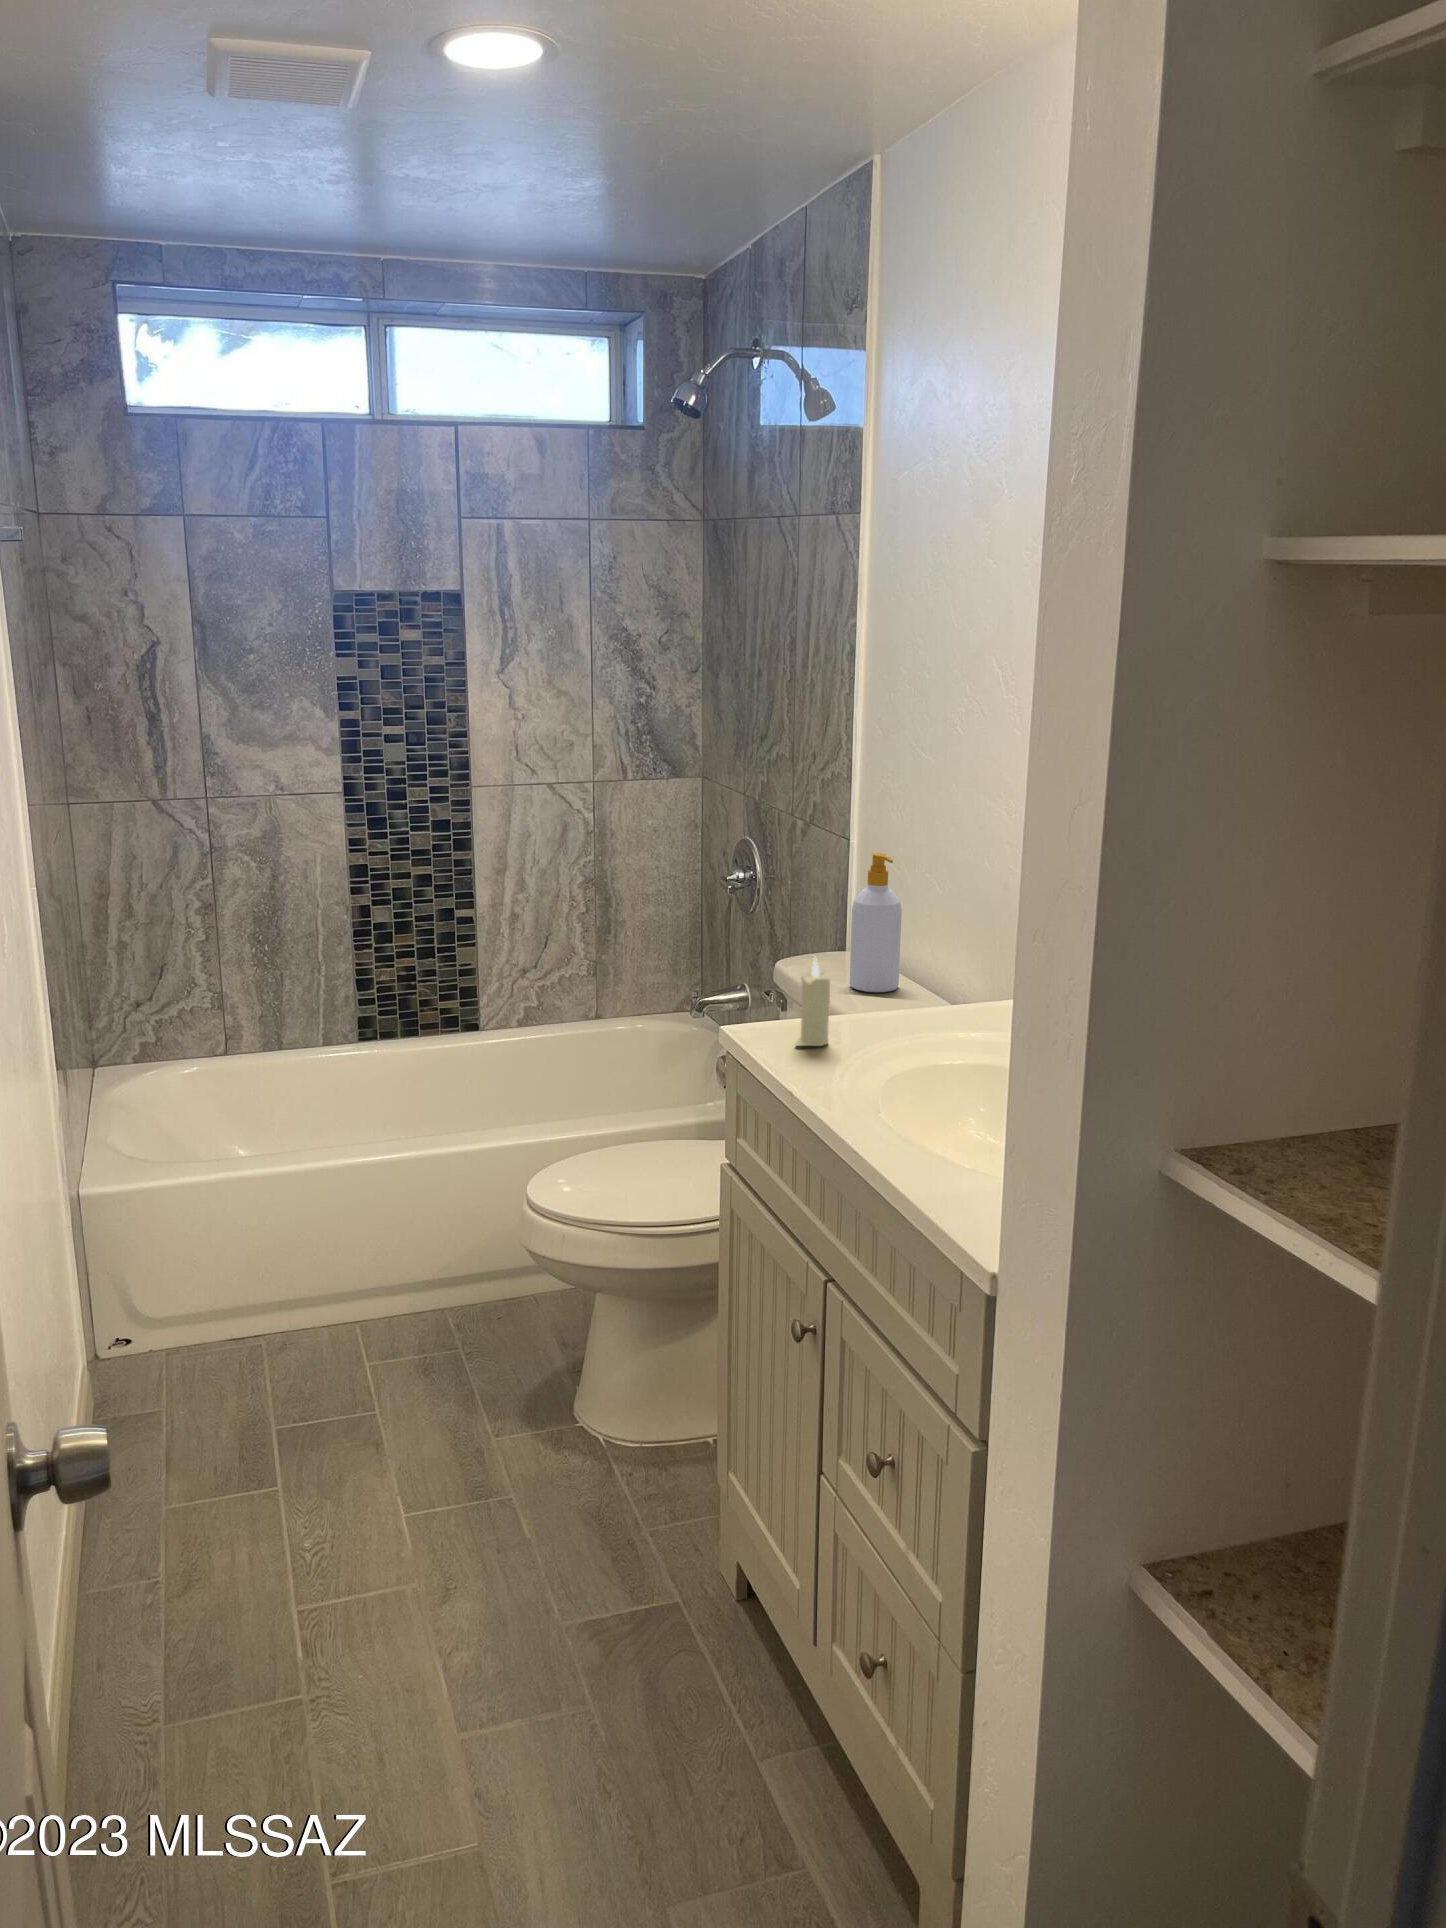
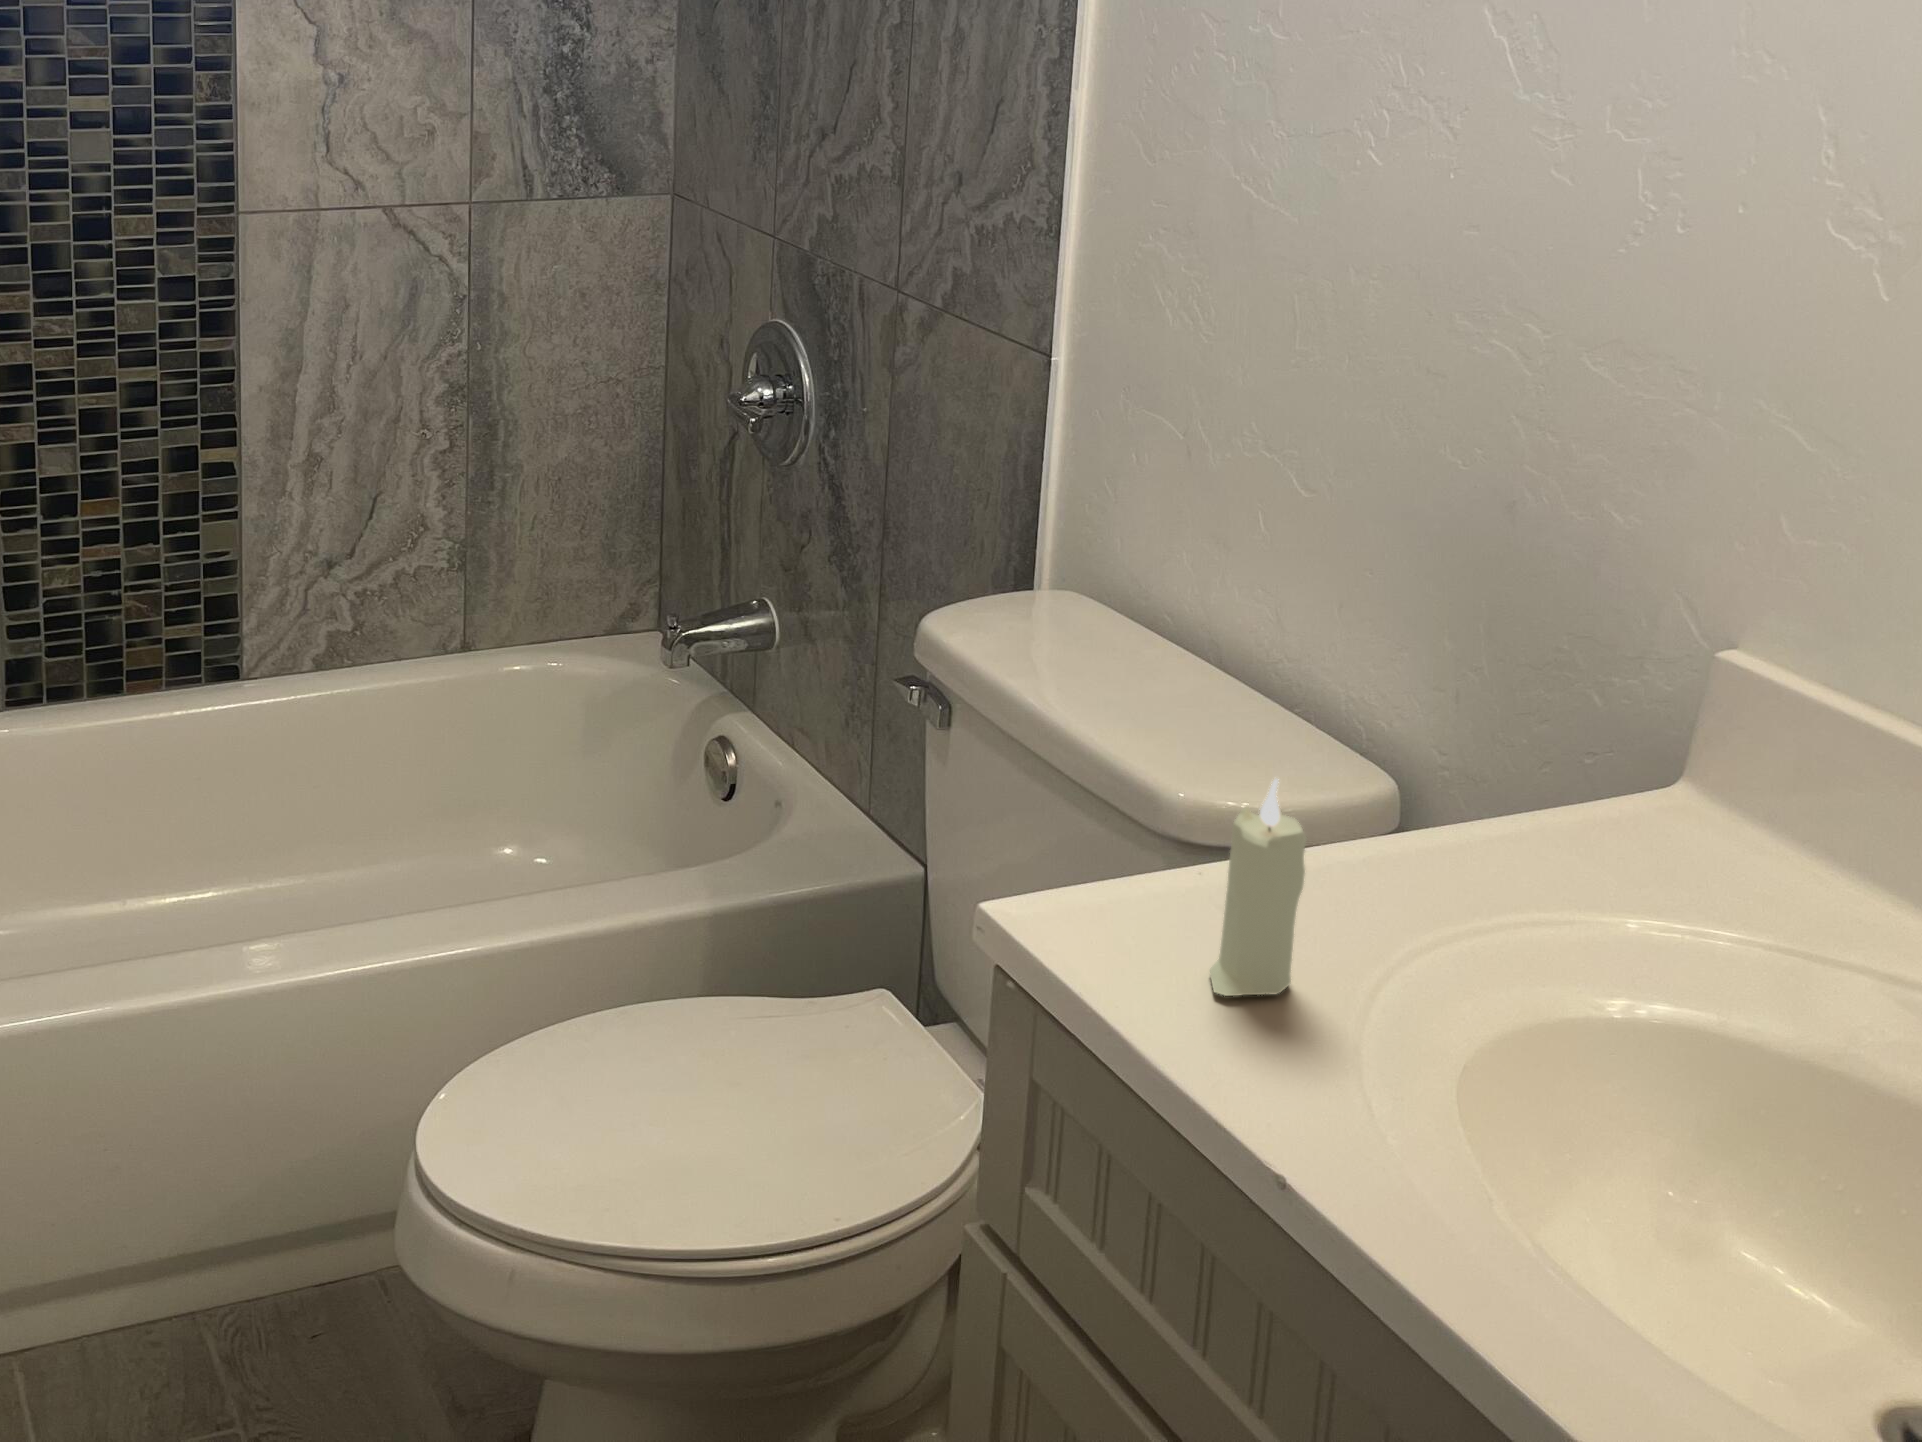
soap bottle: present [850,853,902,992] -> none [1116,421,1237,721]

